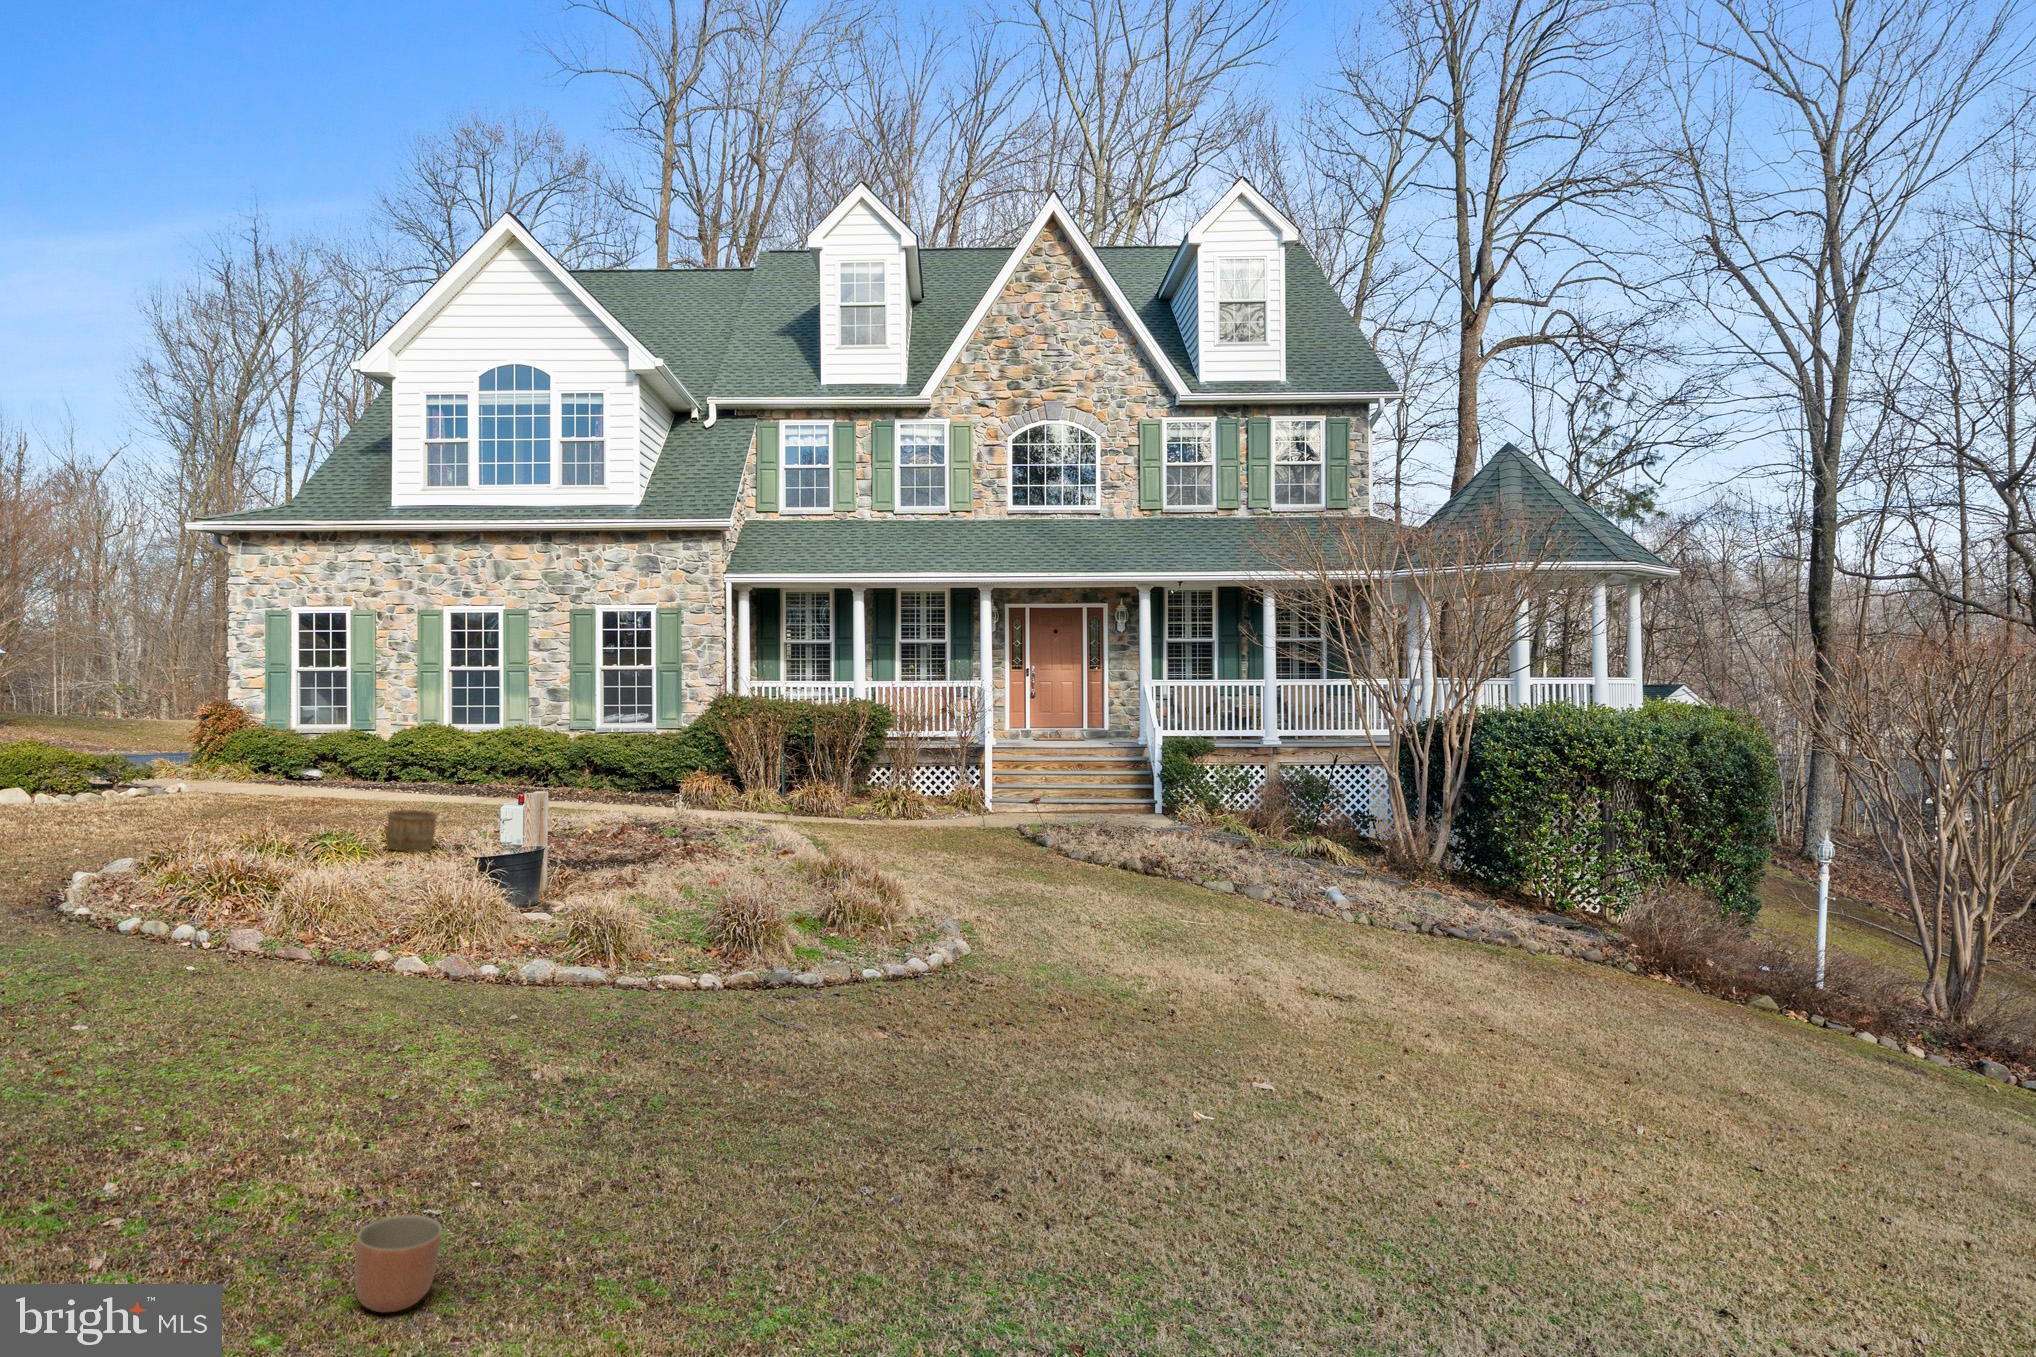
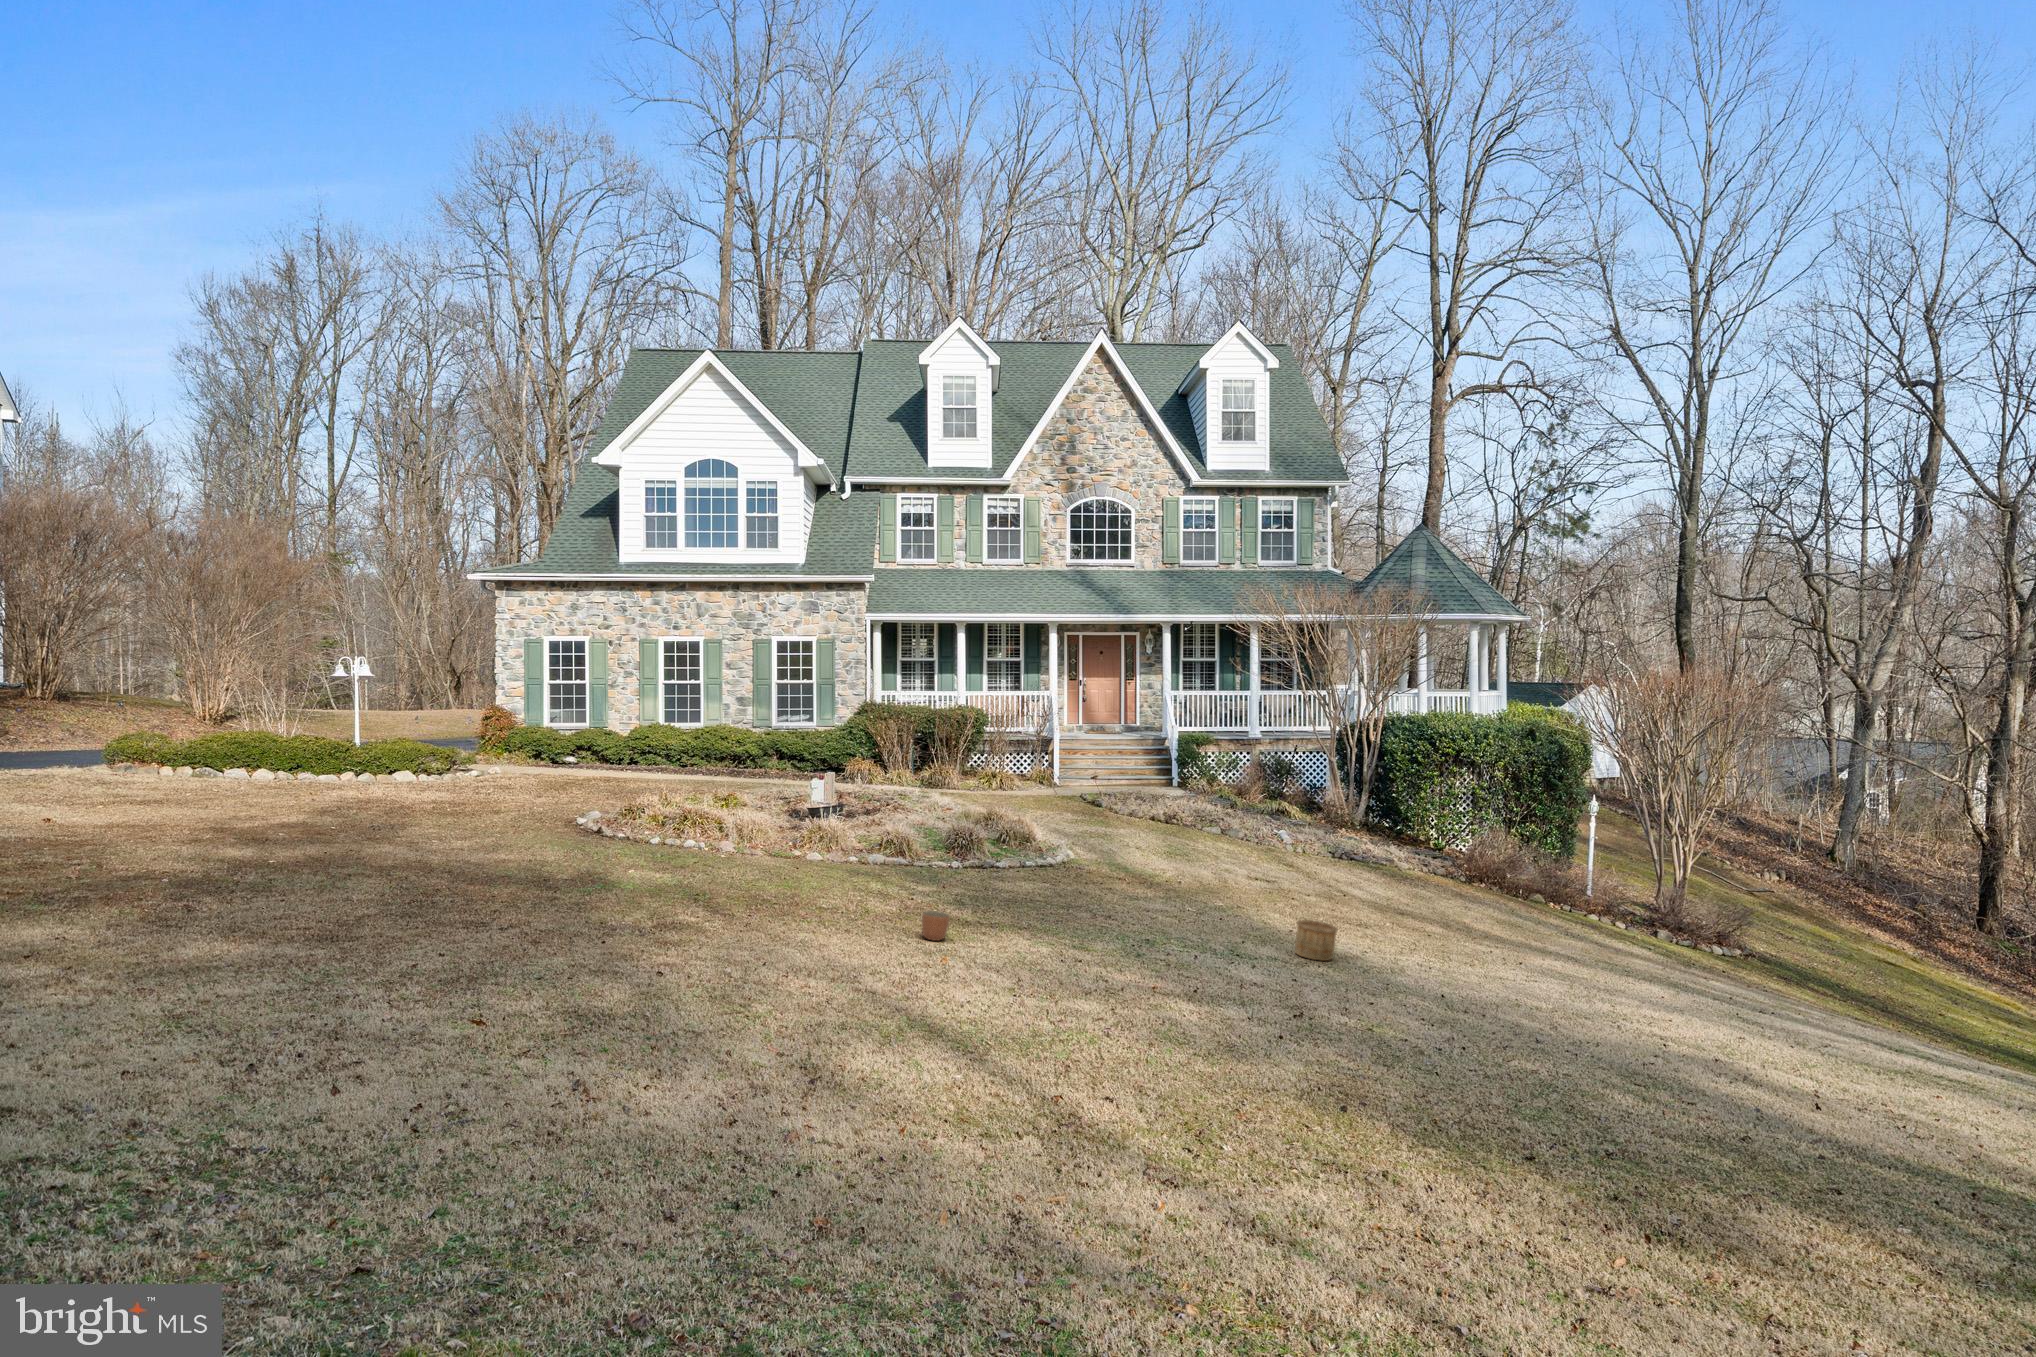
wooden bucket: present [386,810,437,852] -> present [1295,920,1338,961]

